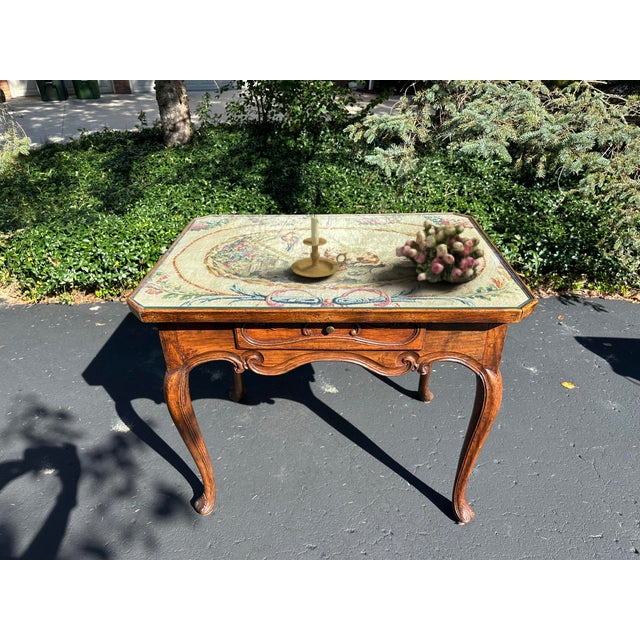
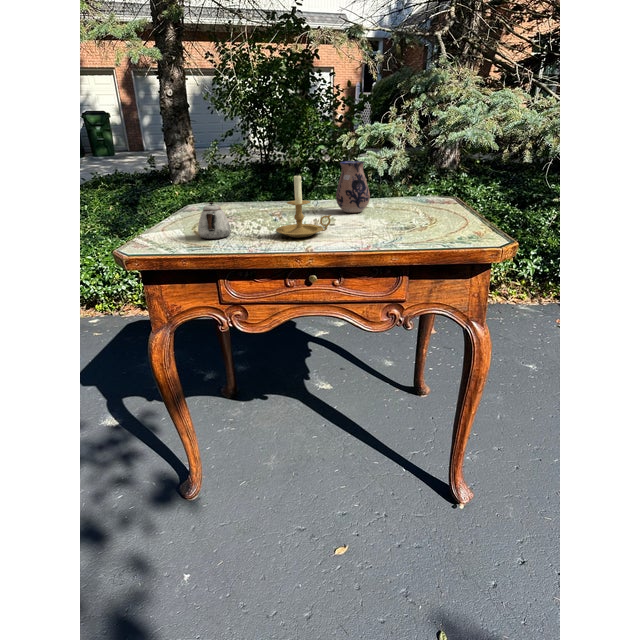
ceramic pitcher: none [349,177,383,232] -> present [336,161,370,213]
flower arrangement: present [396,220,484,282] -> none [378,178,465,236]
teapot: none [212,238,245,276] -> present [198,202,231,239]

